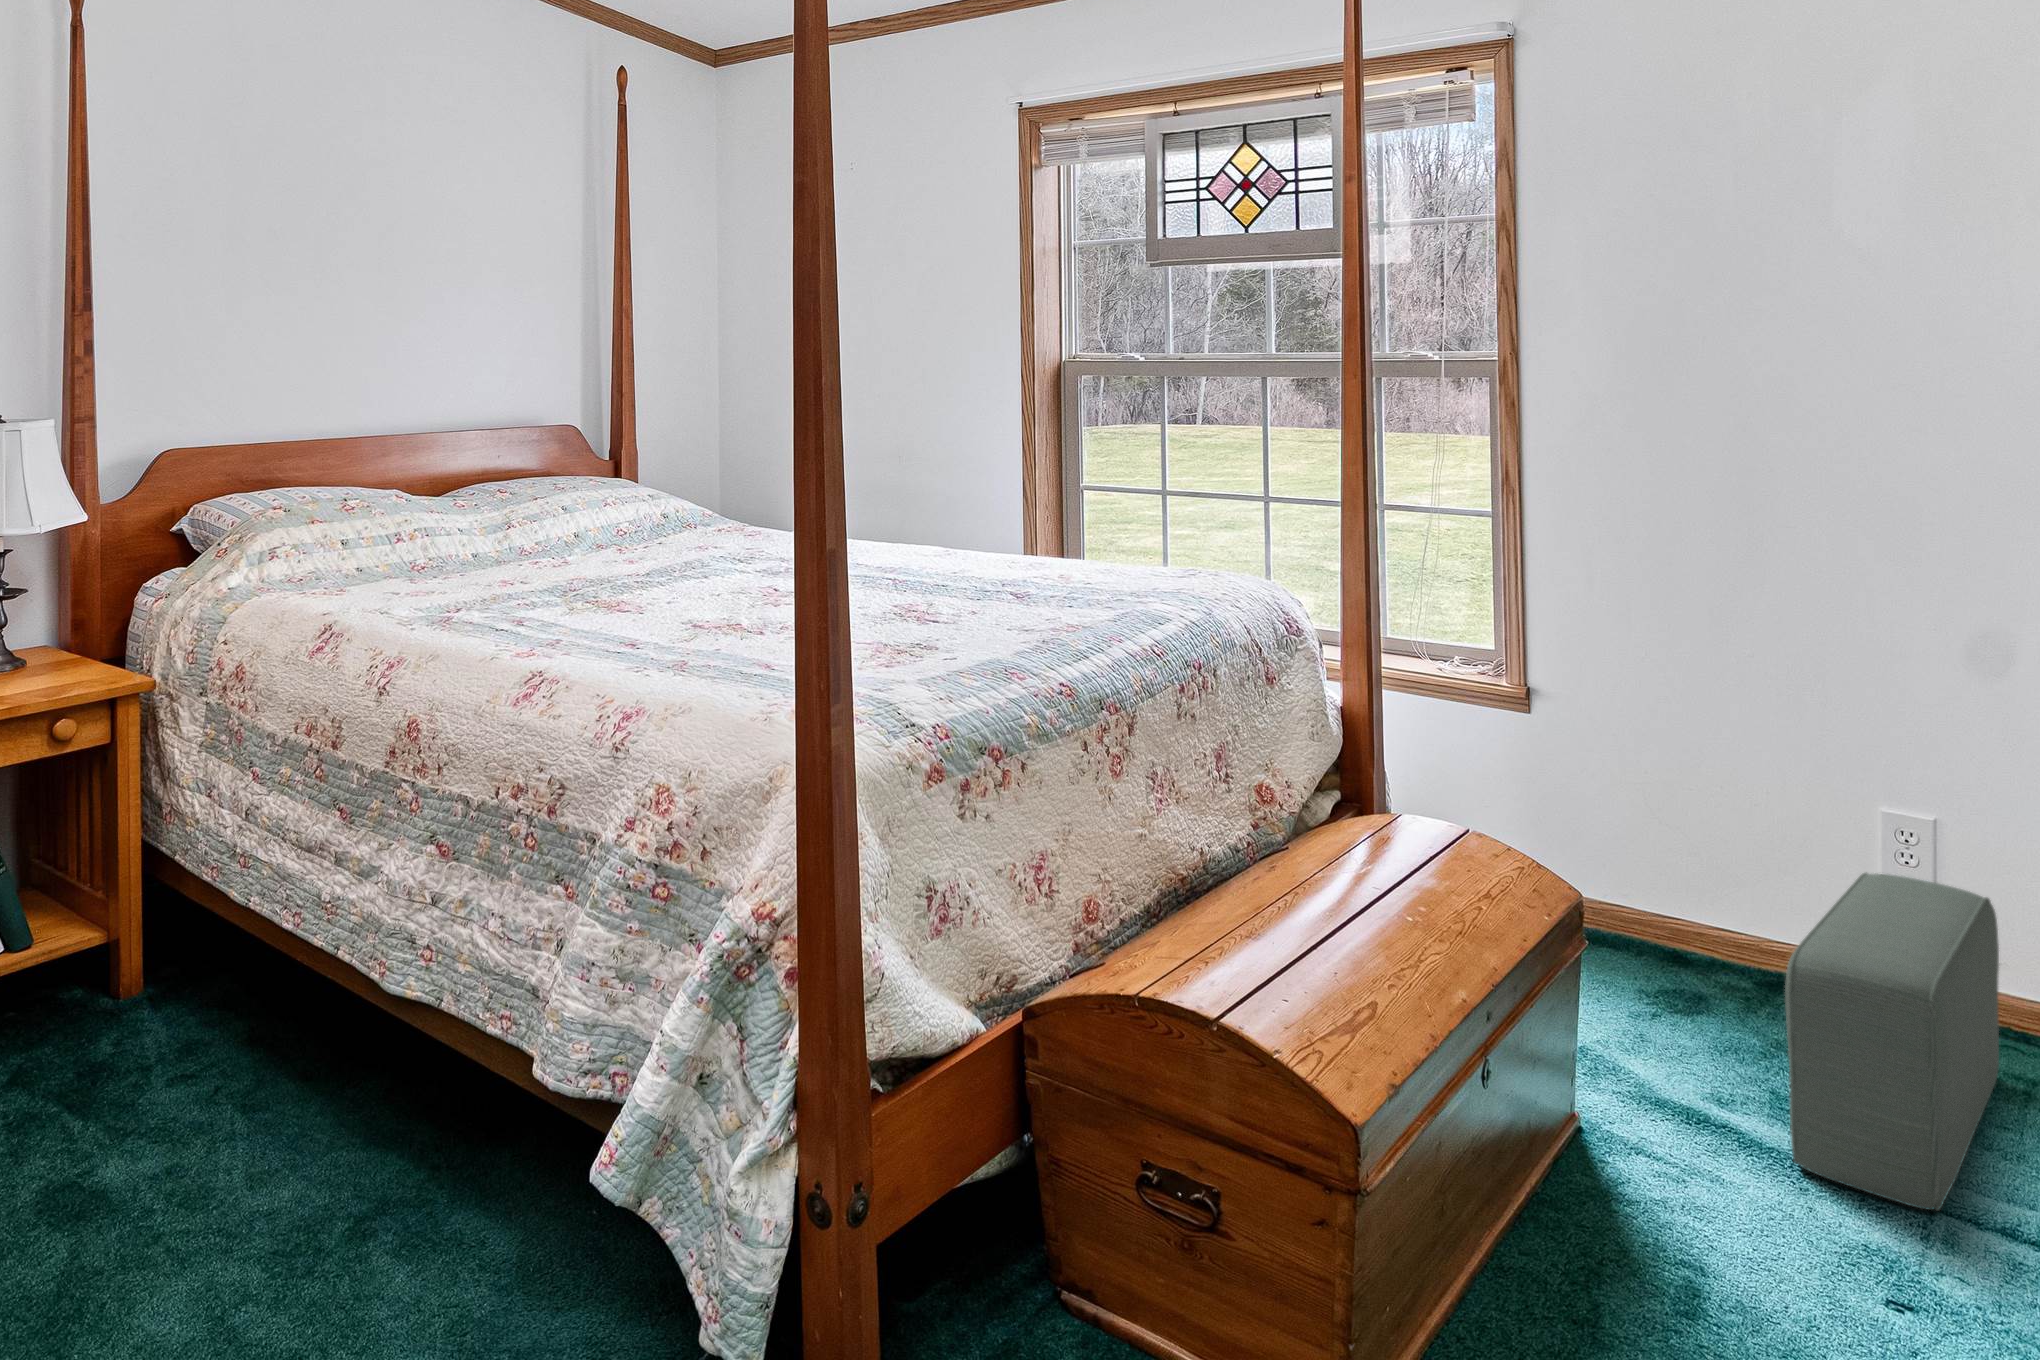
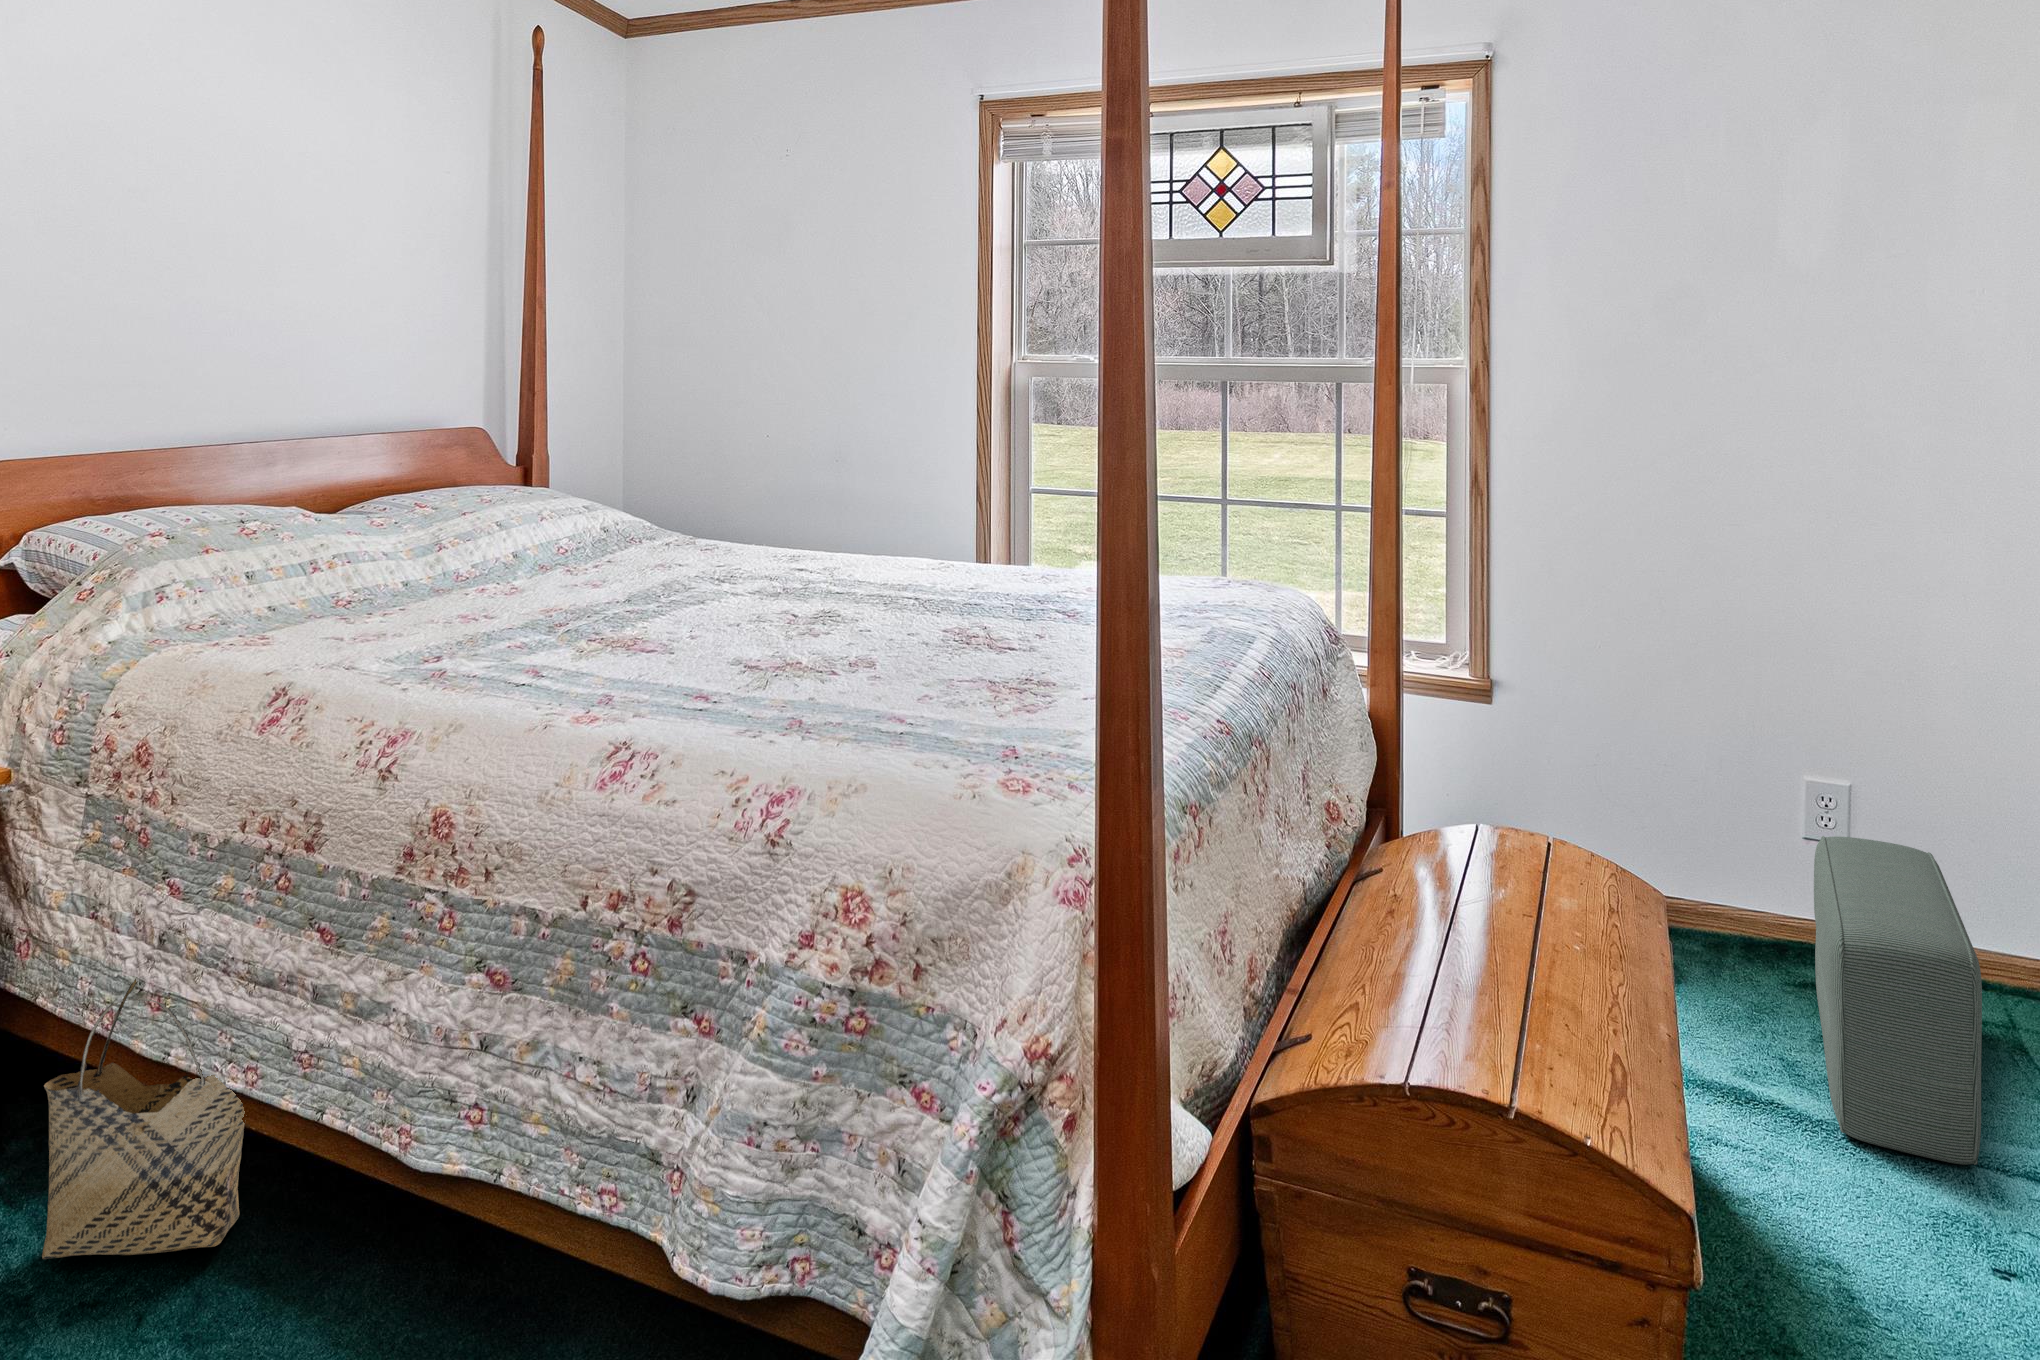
woven basket: none [162,830,312,1047] -> present [42,979,245,1259]

